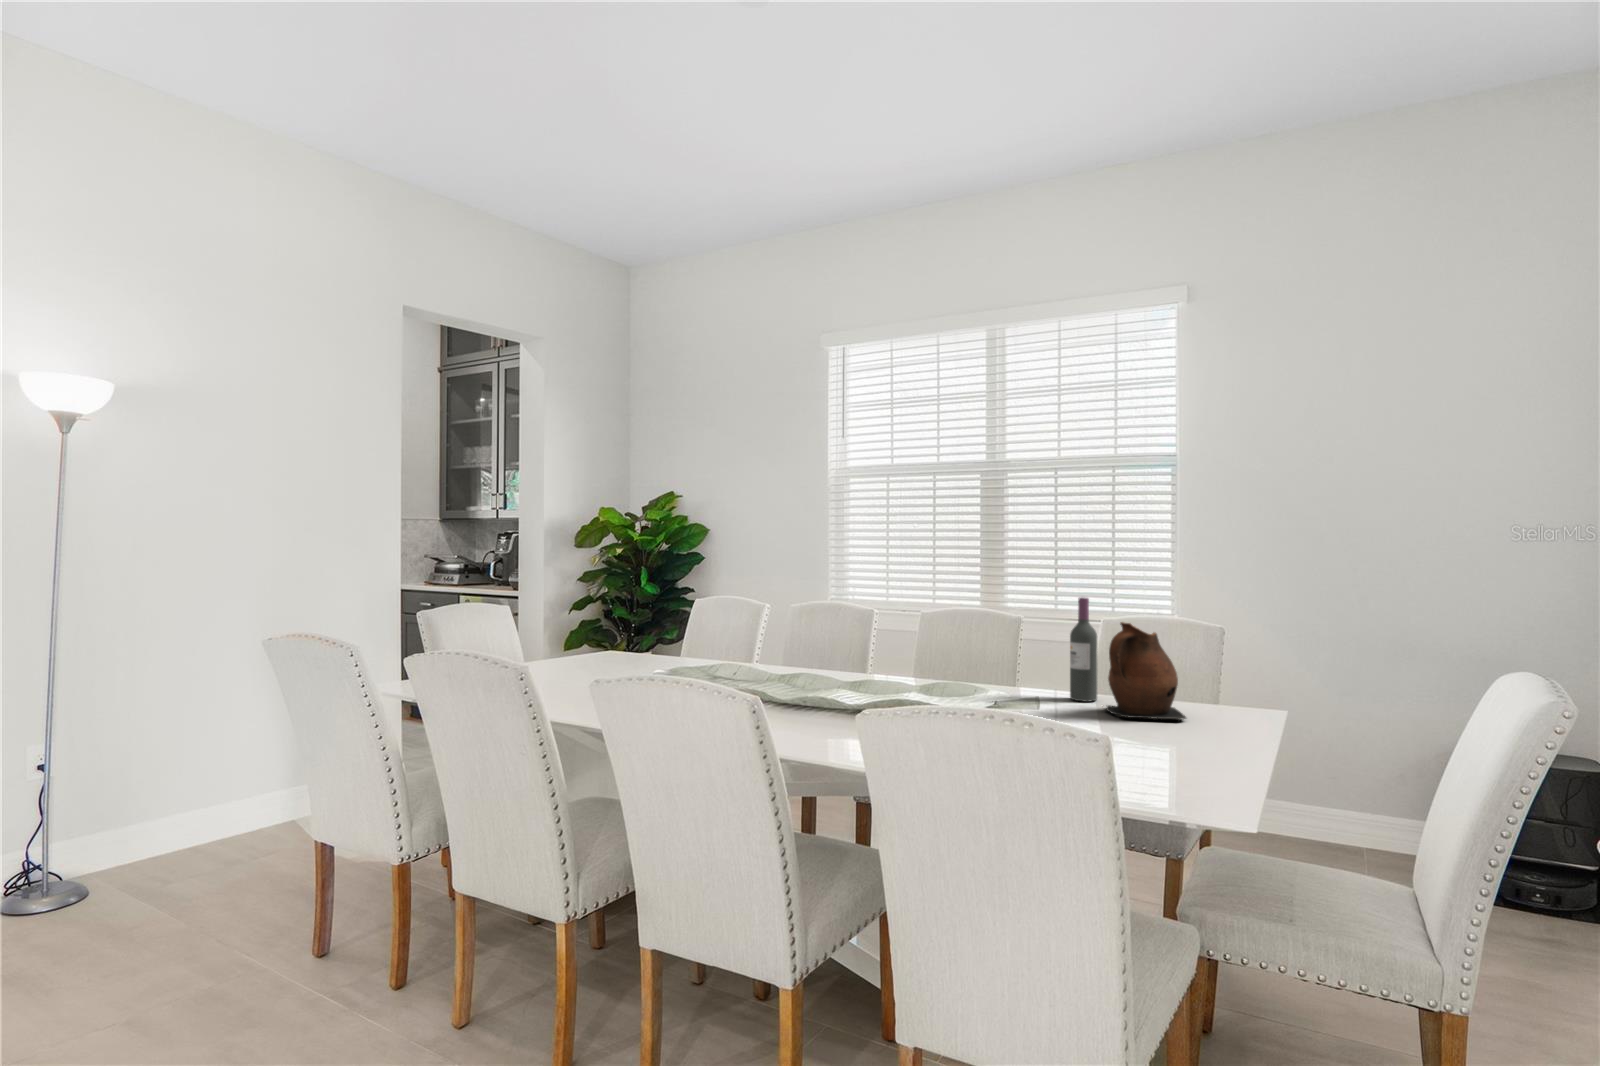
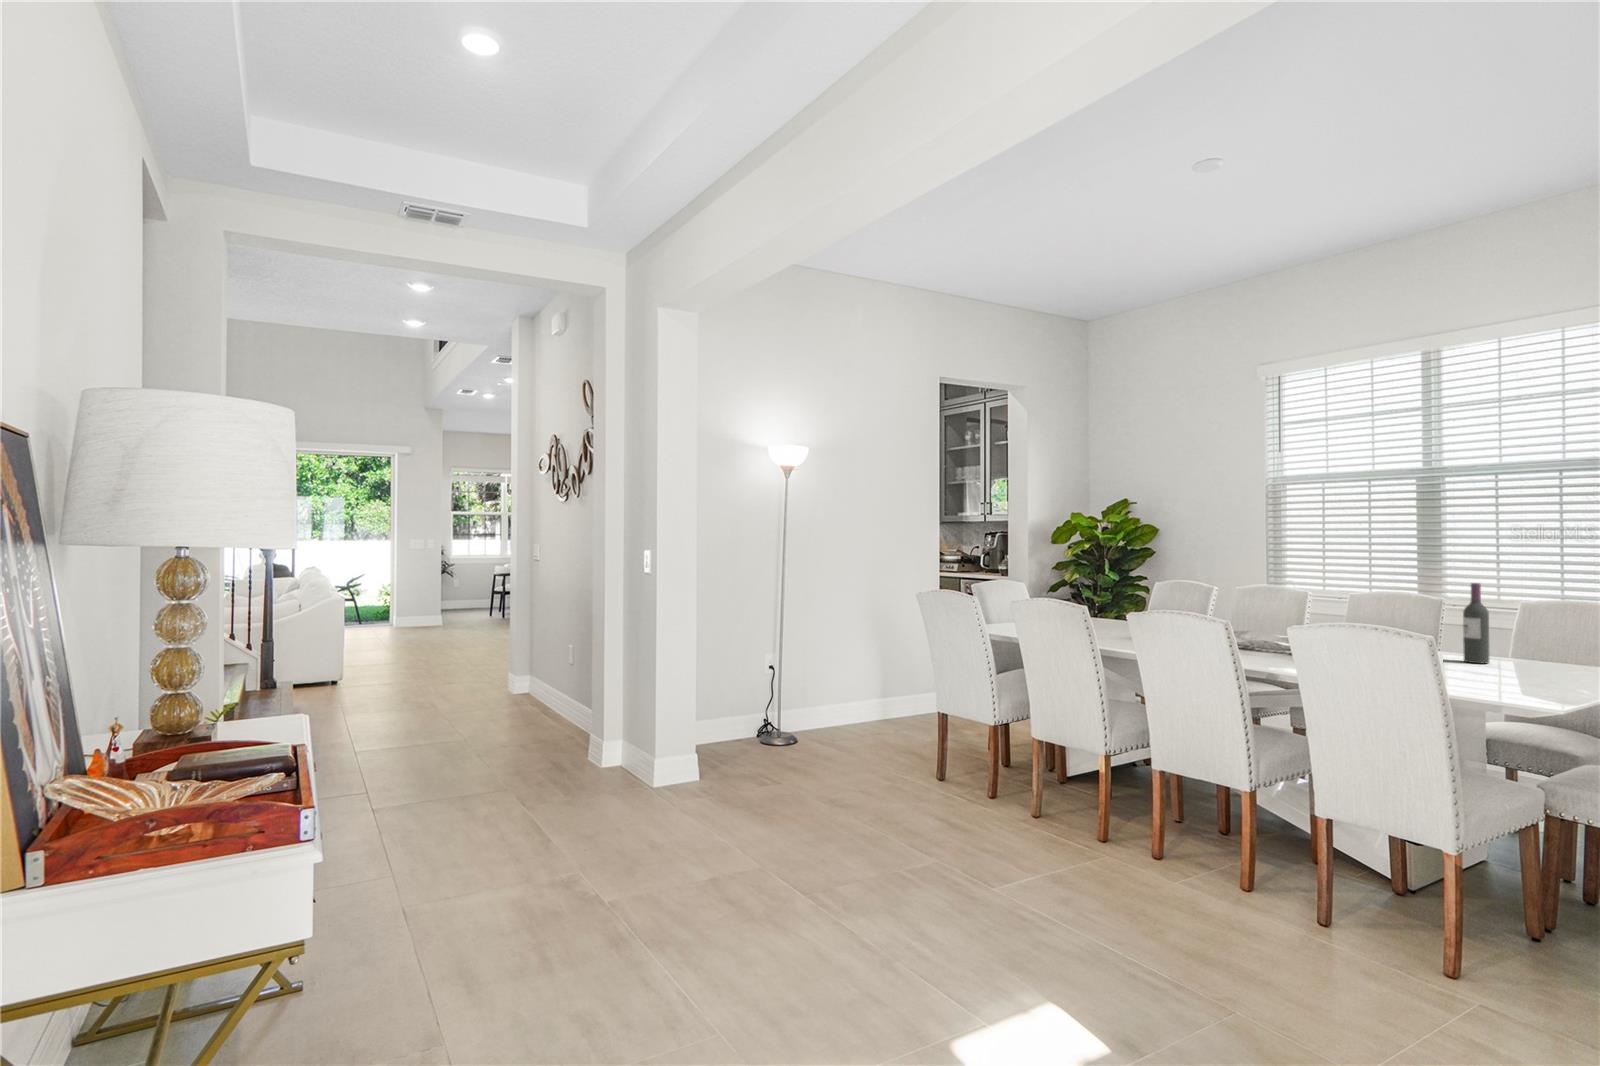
ceramic pitcher: present [1106,622,1186,720] -> none [1486,601,1561,678]

